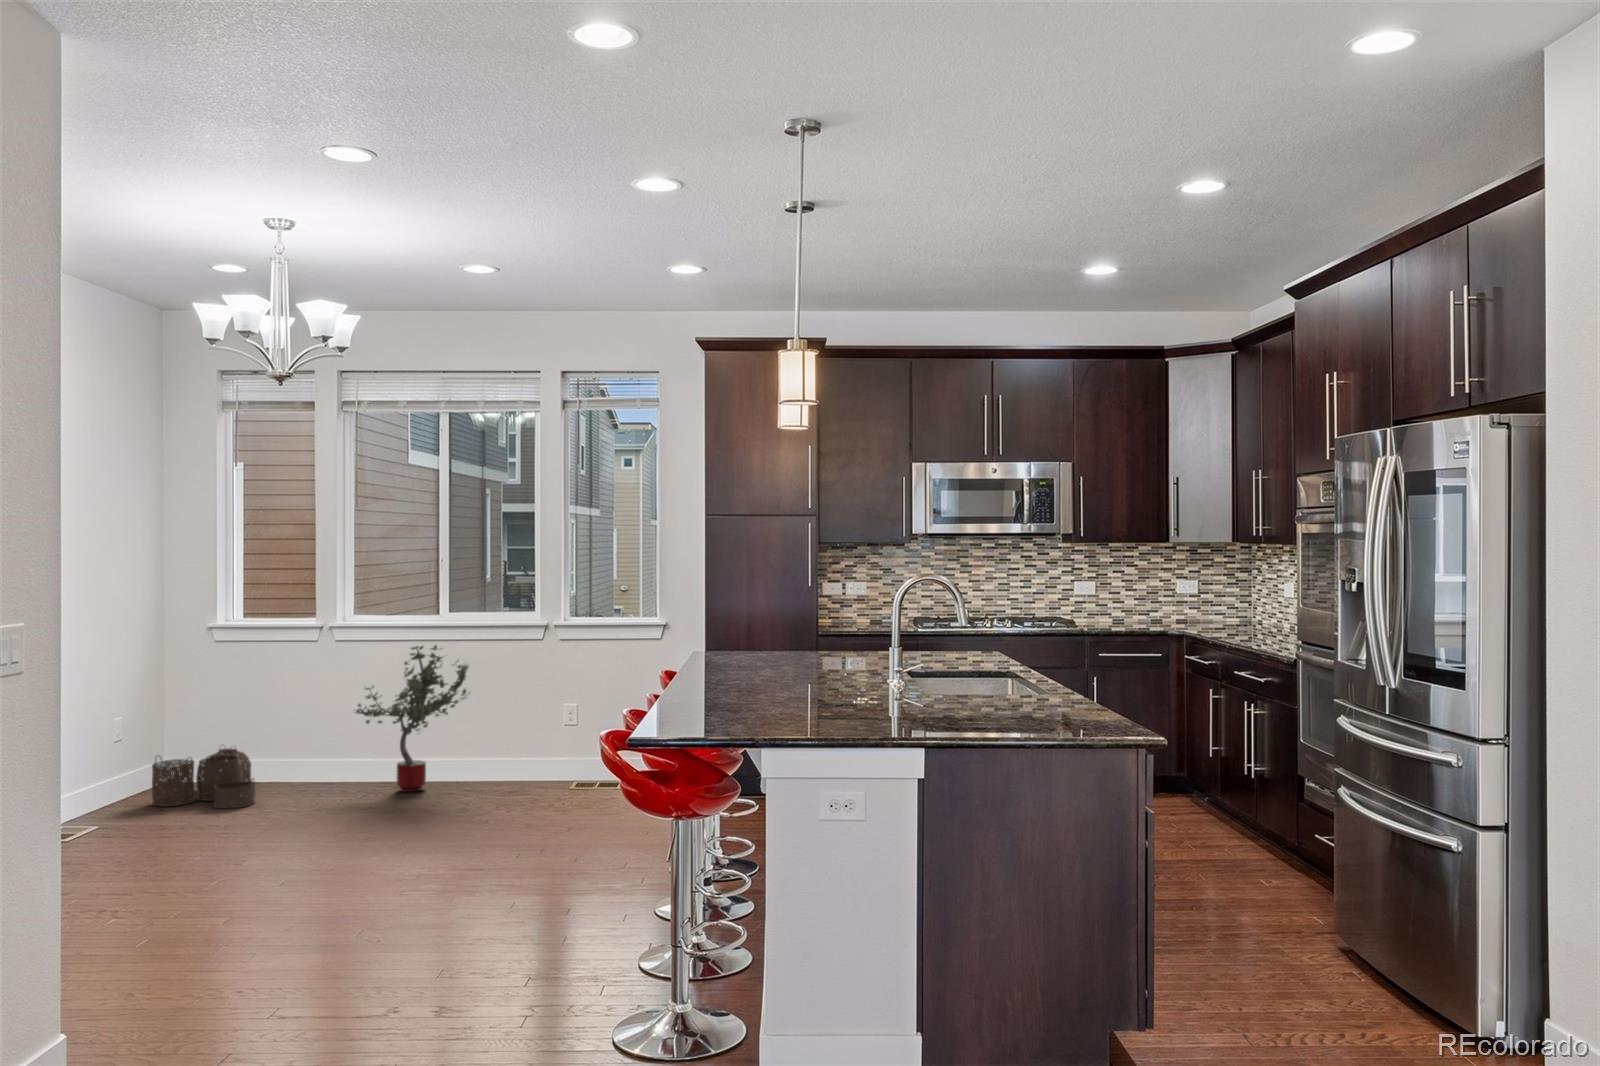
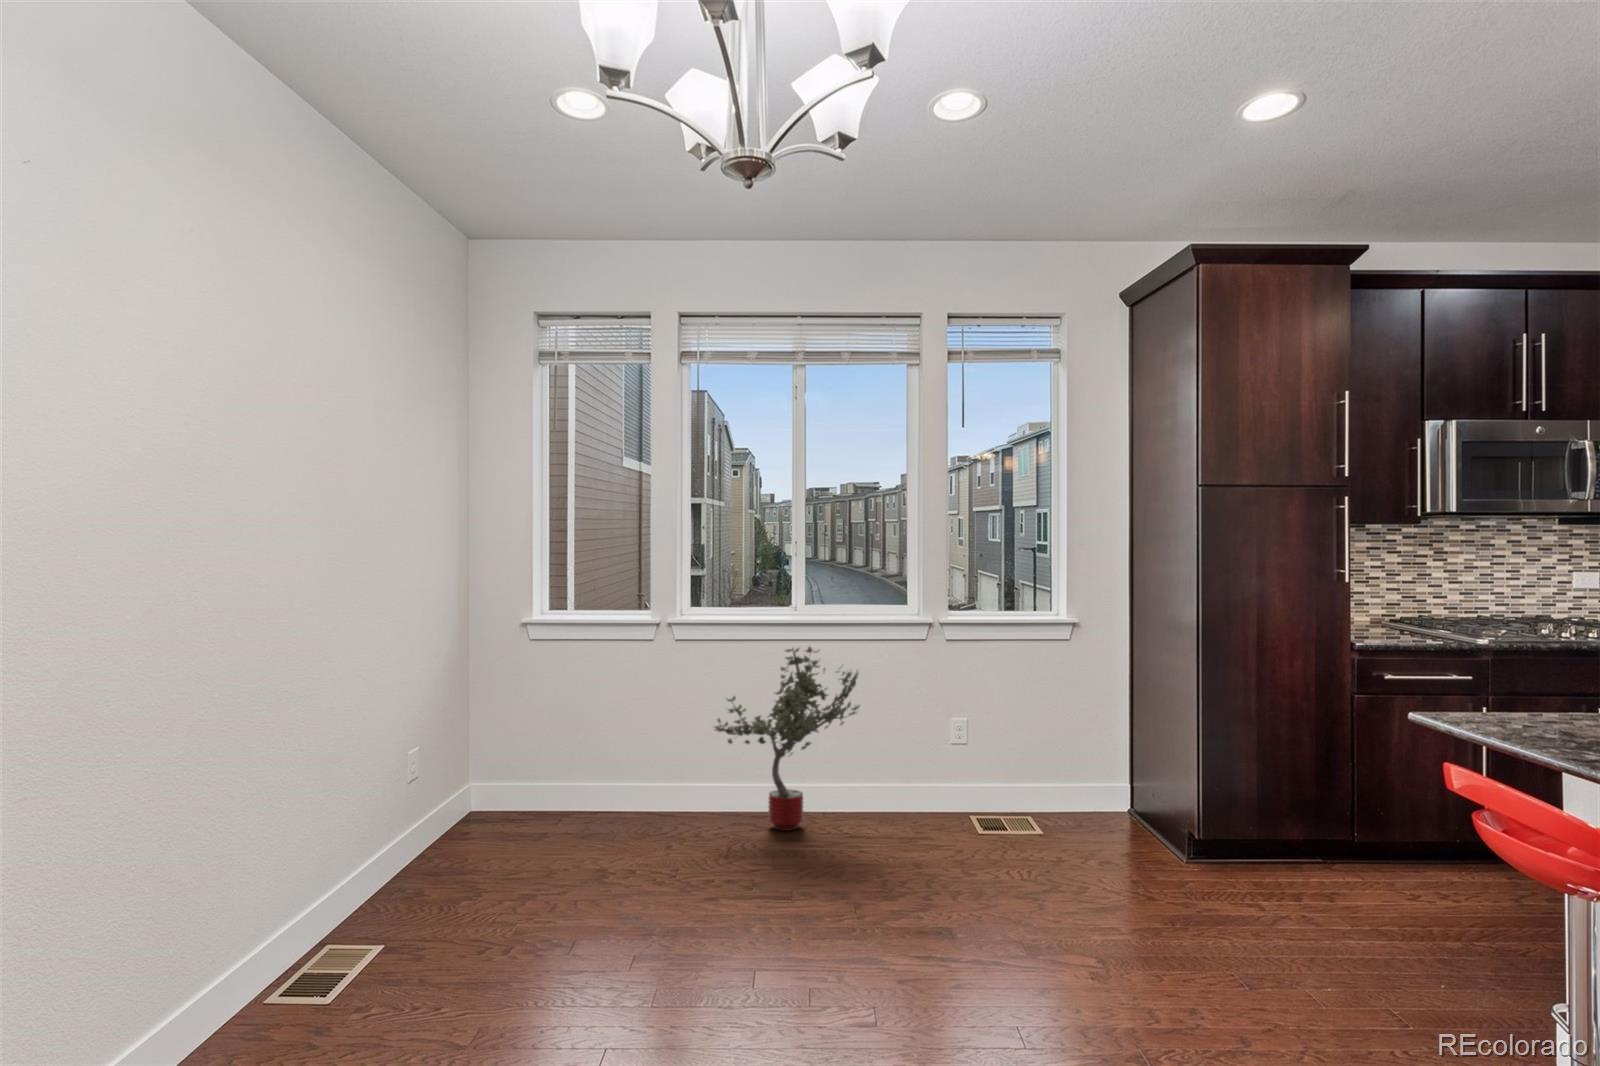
woven basket: present [152,748,255,808] -> none [480,767,608,855]

